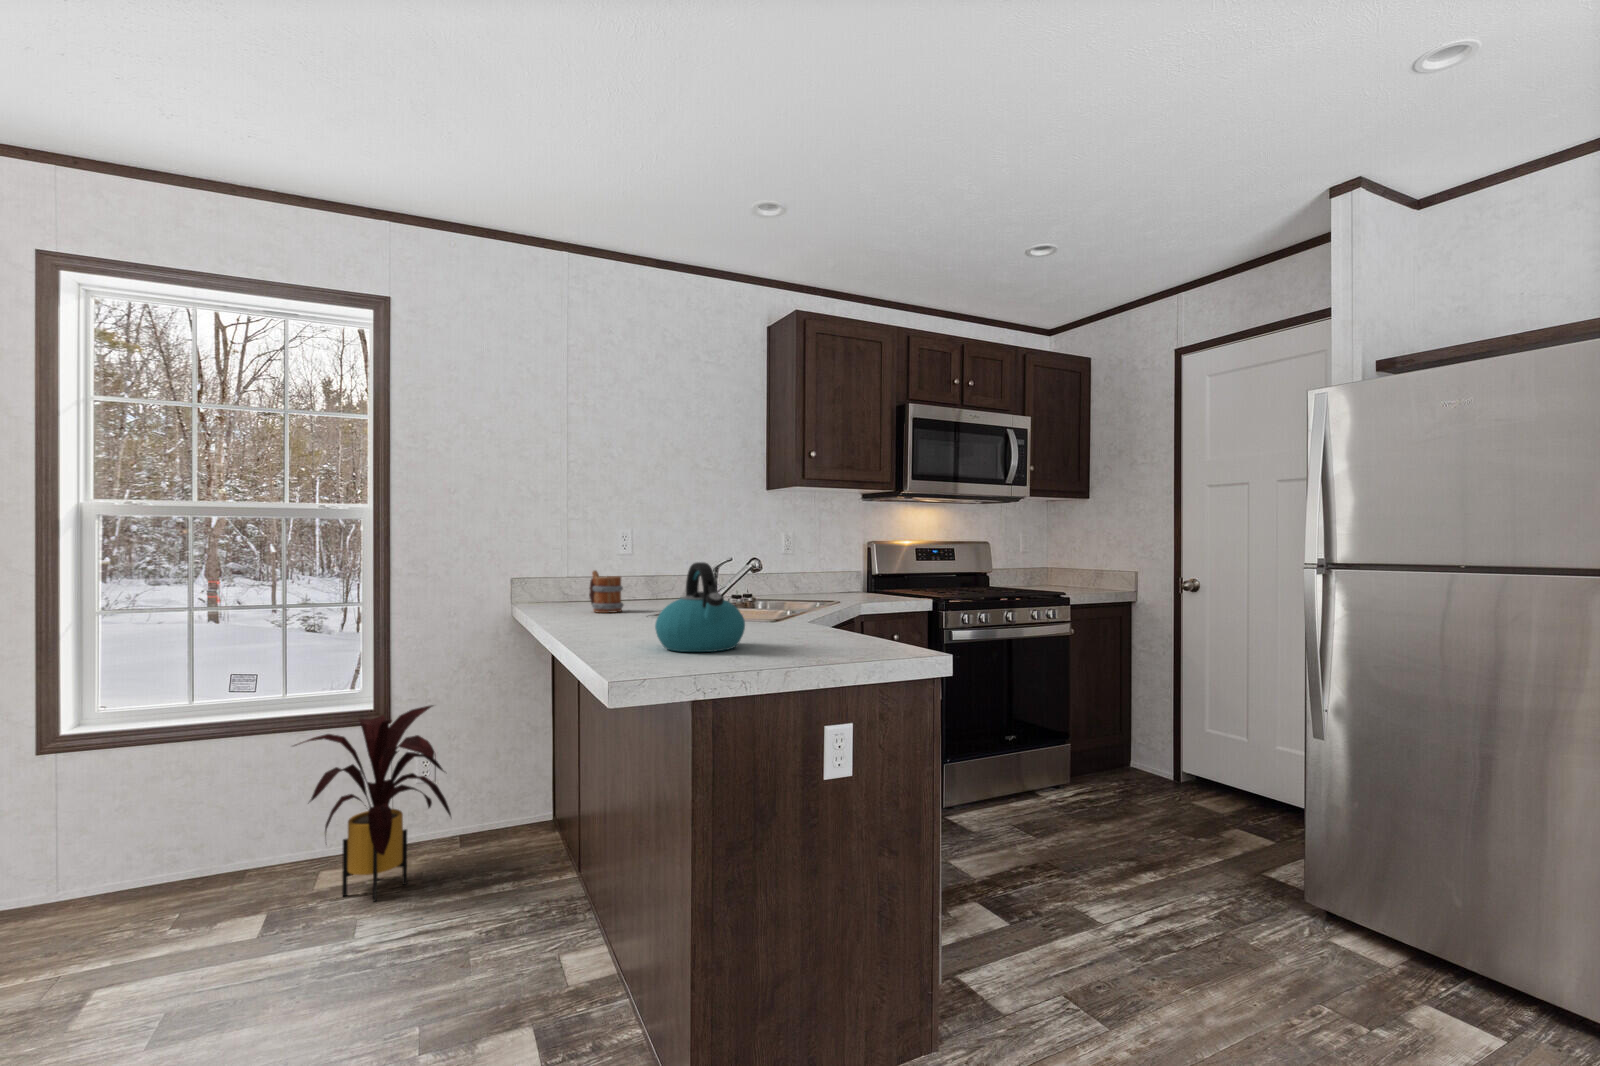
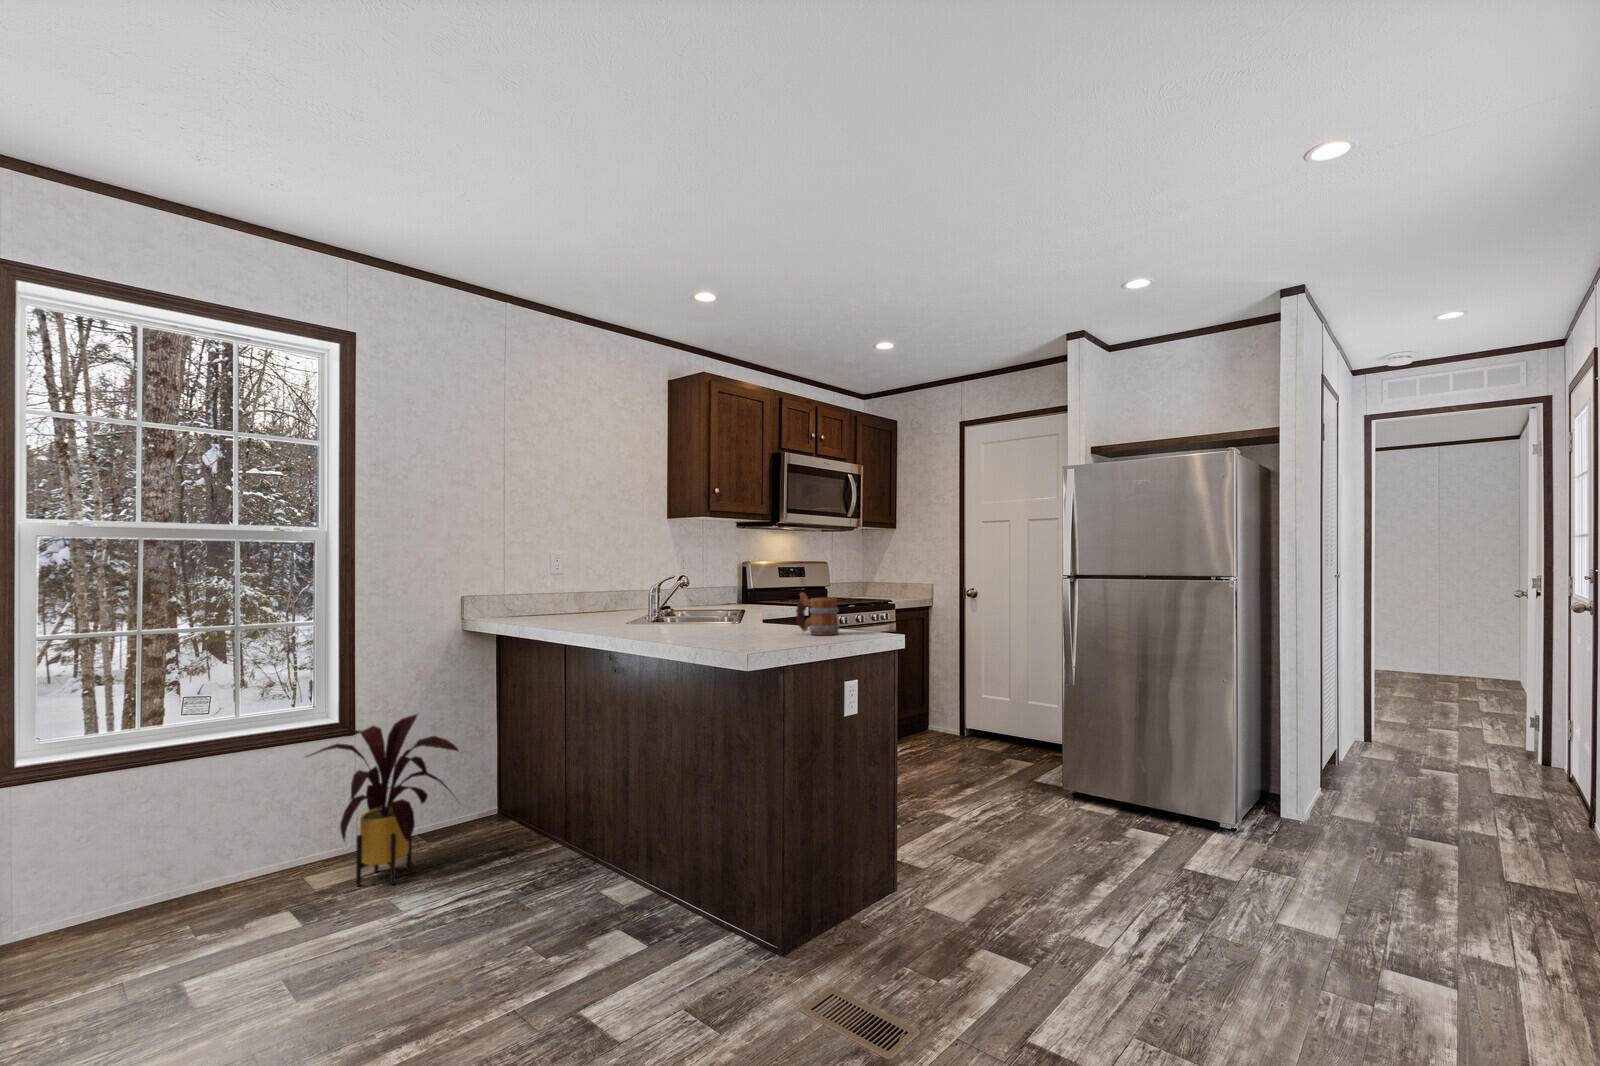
kettle: present [655,562,745,652] -> none [709,581,771,642]
mug: present [589,571,623,613] -> present [796,592,839,635]

